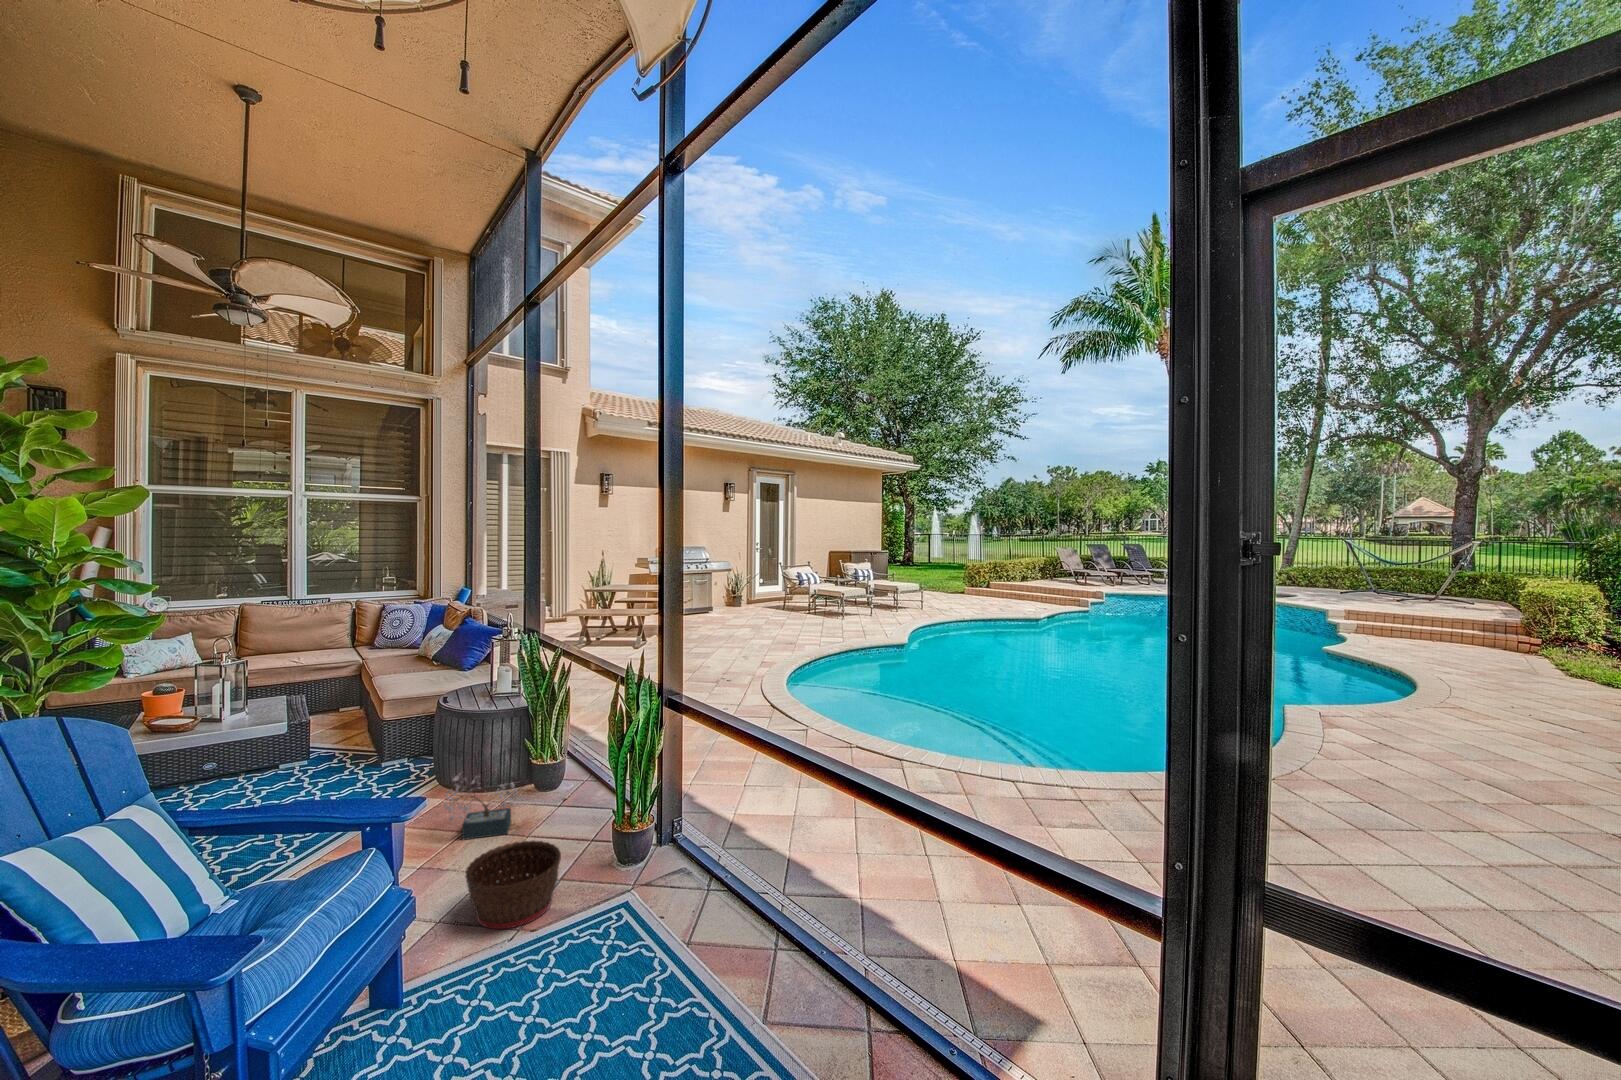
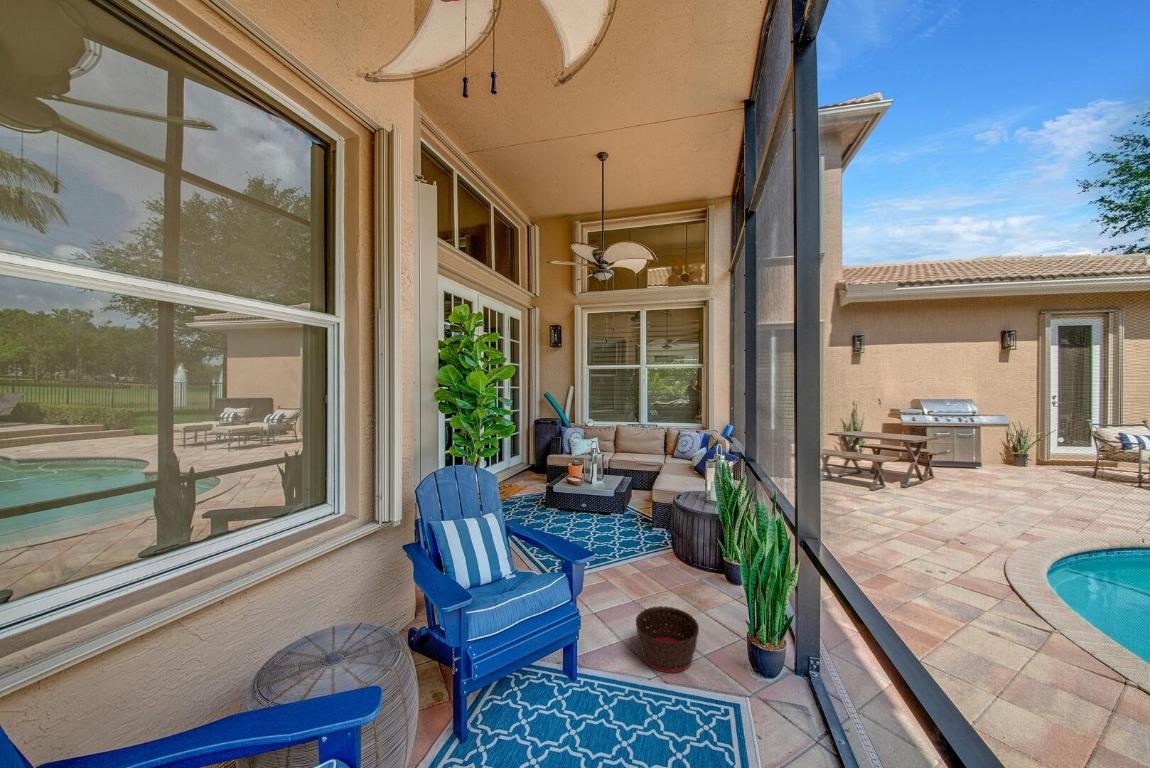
decorative plant: present [445,774,521,840] -> none [660,545,709,599]

